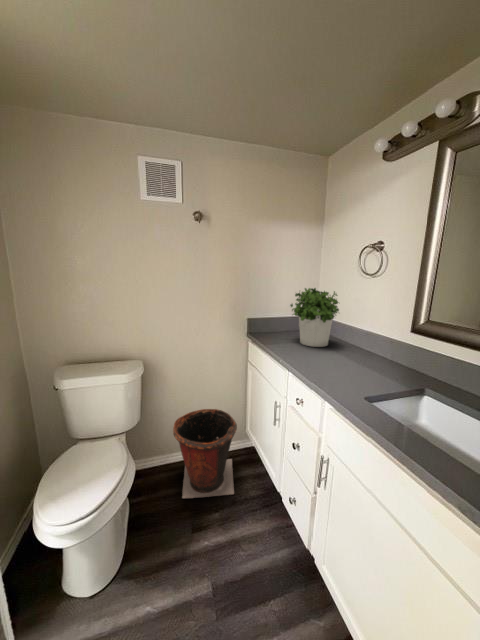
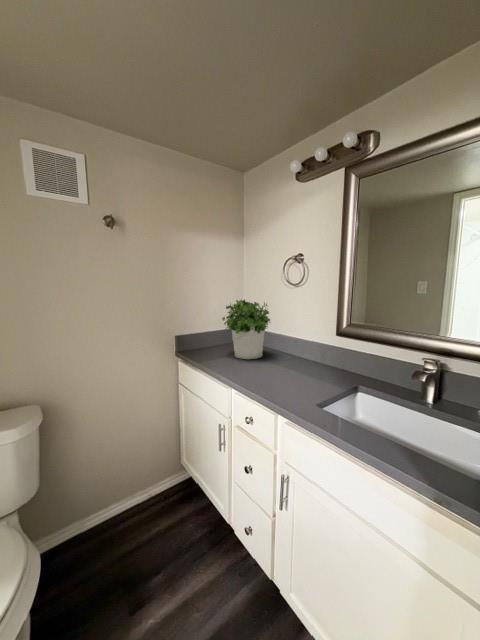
waste bin: present [173,409,237,498] -> none [92,444,178,573]

